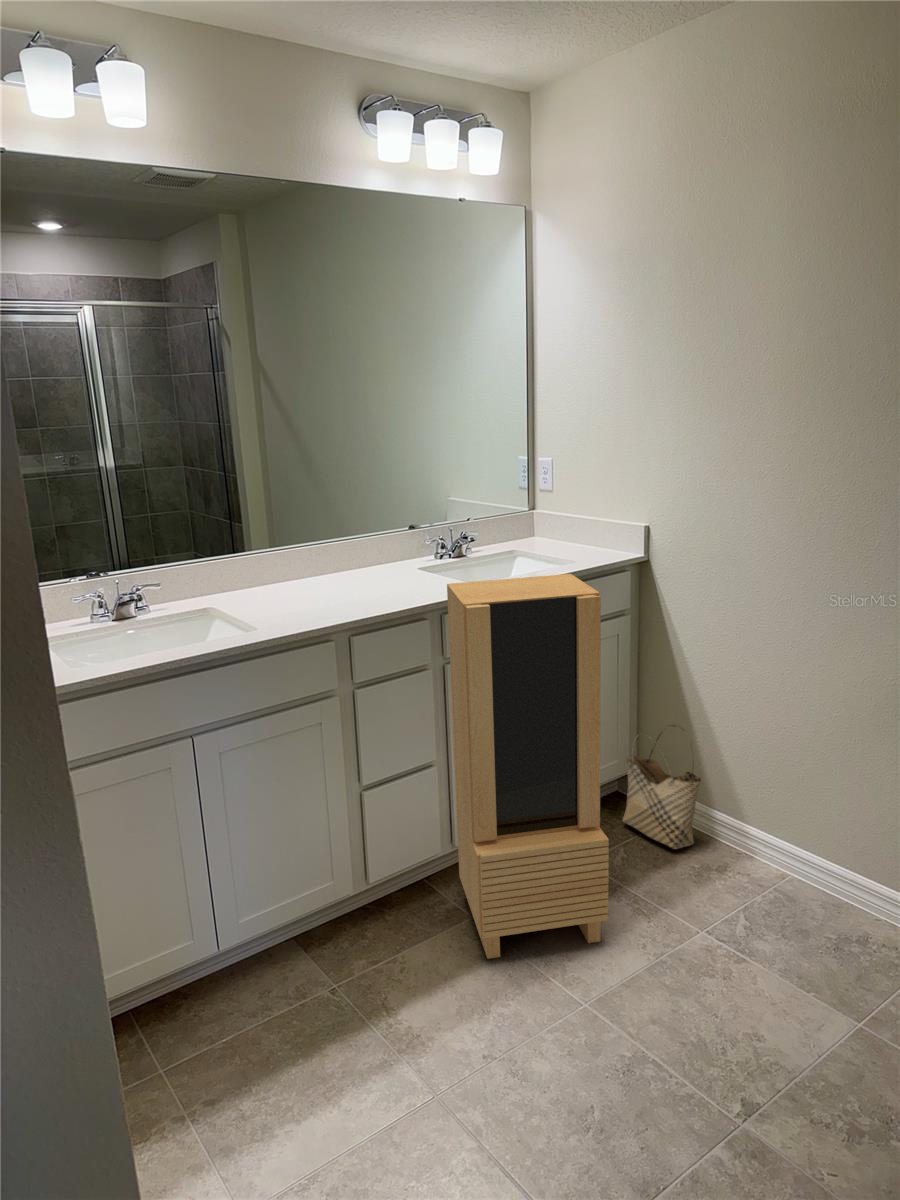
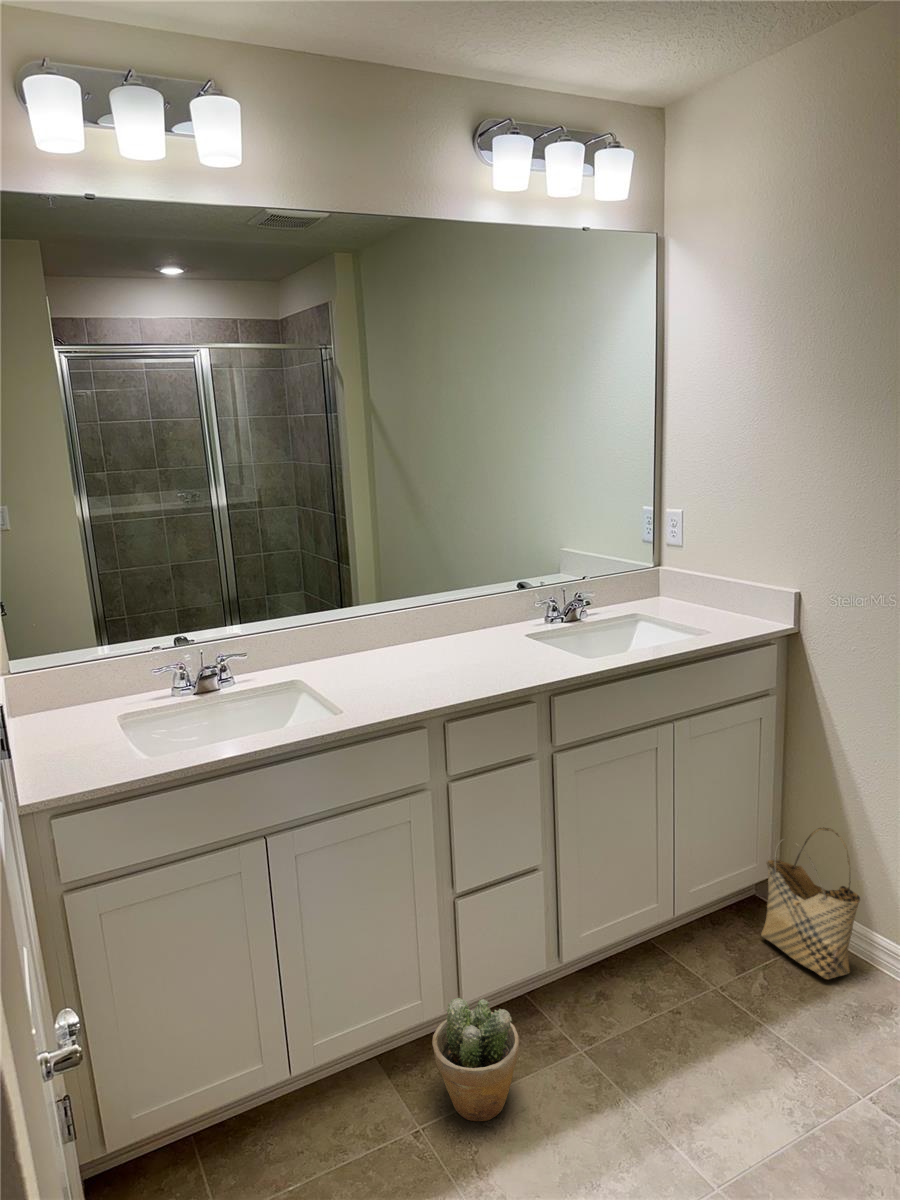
storage cabinet: present [447,574,609,959] -> none [559,656,748,1110]
potted plant: none [345,873,420,977] -> present [432,998,519,1121]

